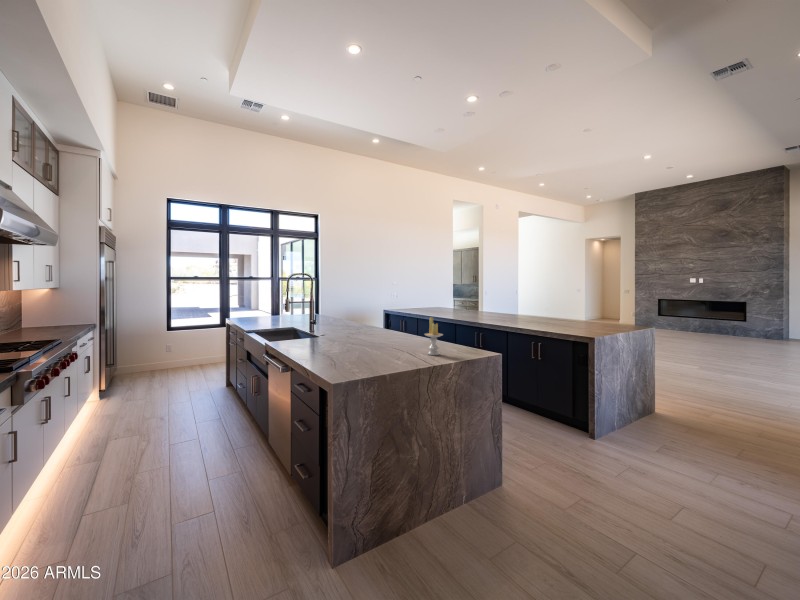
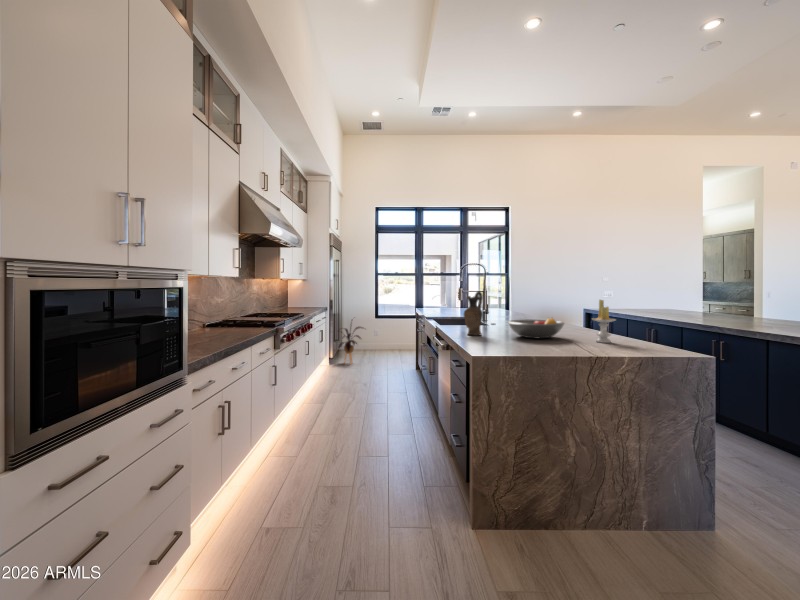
ceramic pitcher: none [306,310,326,357] -> present [464,291,483,335]
fruit bowl: none [351,334,402,355] -> present [508,318,564,338]
house plant: none [106,335,159,396] -> present [339,327,362,364]

